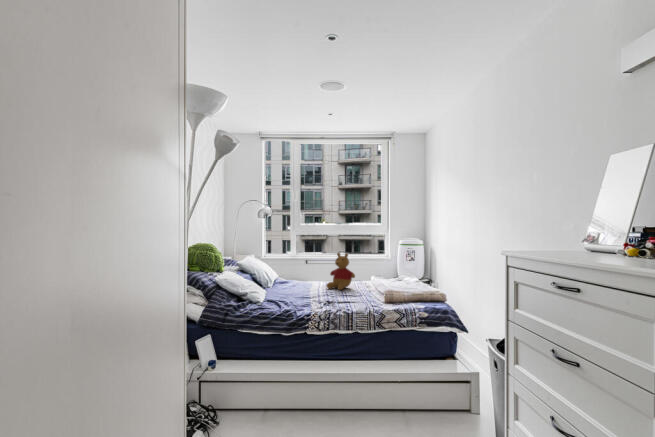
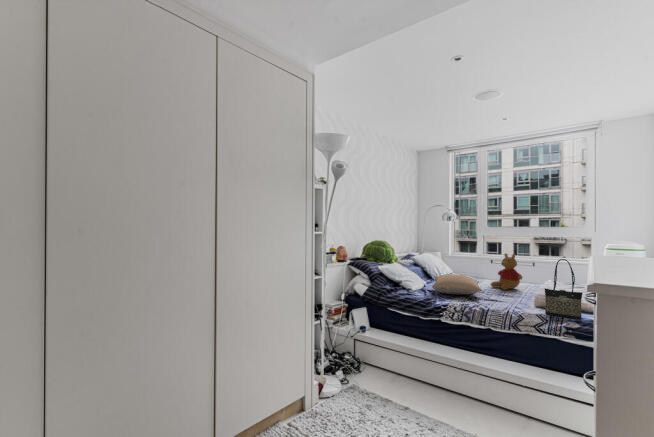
tote bag: none [397,254,426,308] -> present [545,259,583,318]
pillow: none [277,279,337,301] -> present [432,274,482,295]

